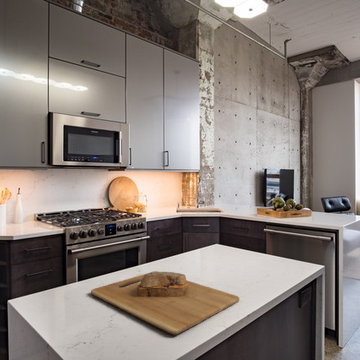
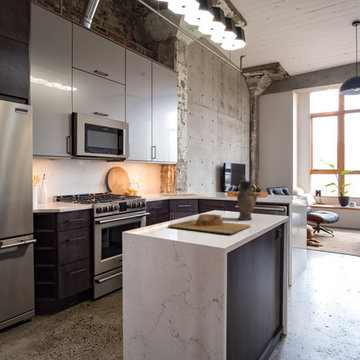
ceramic pitcher: none [233,197,266,275] -> present [237,175,257,220]

